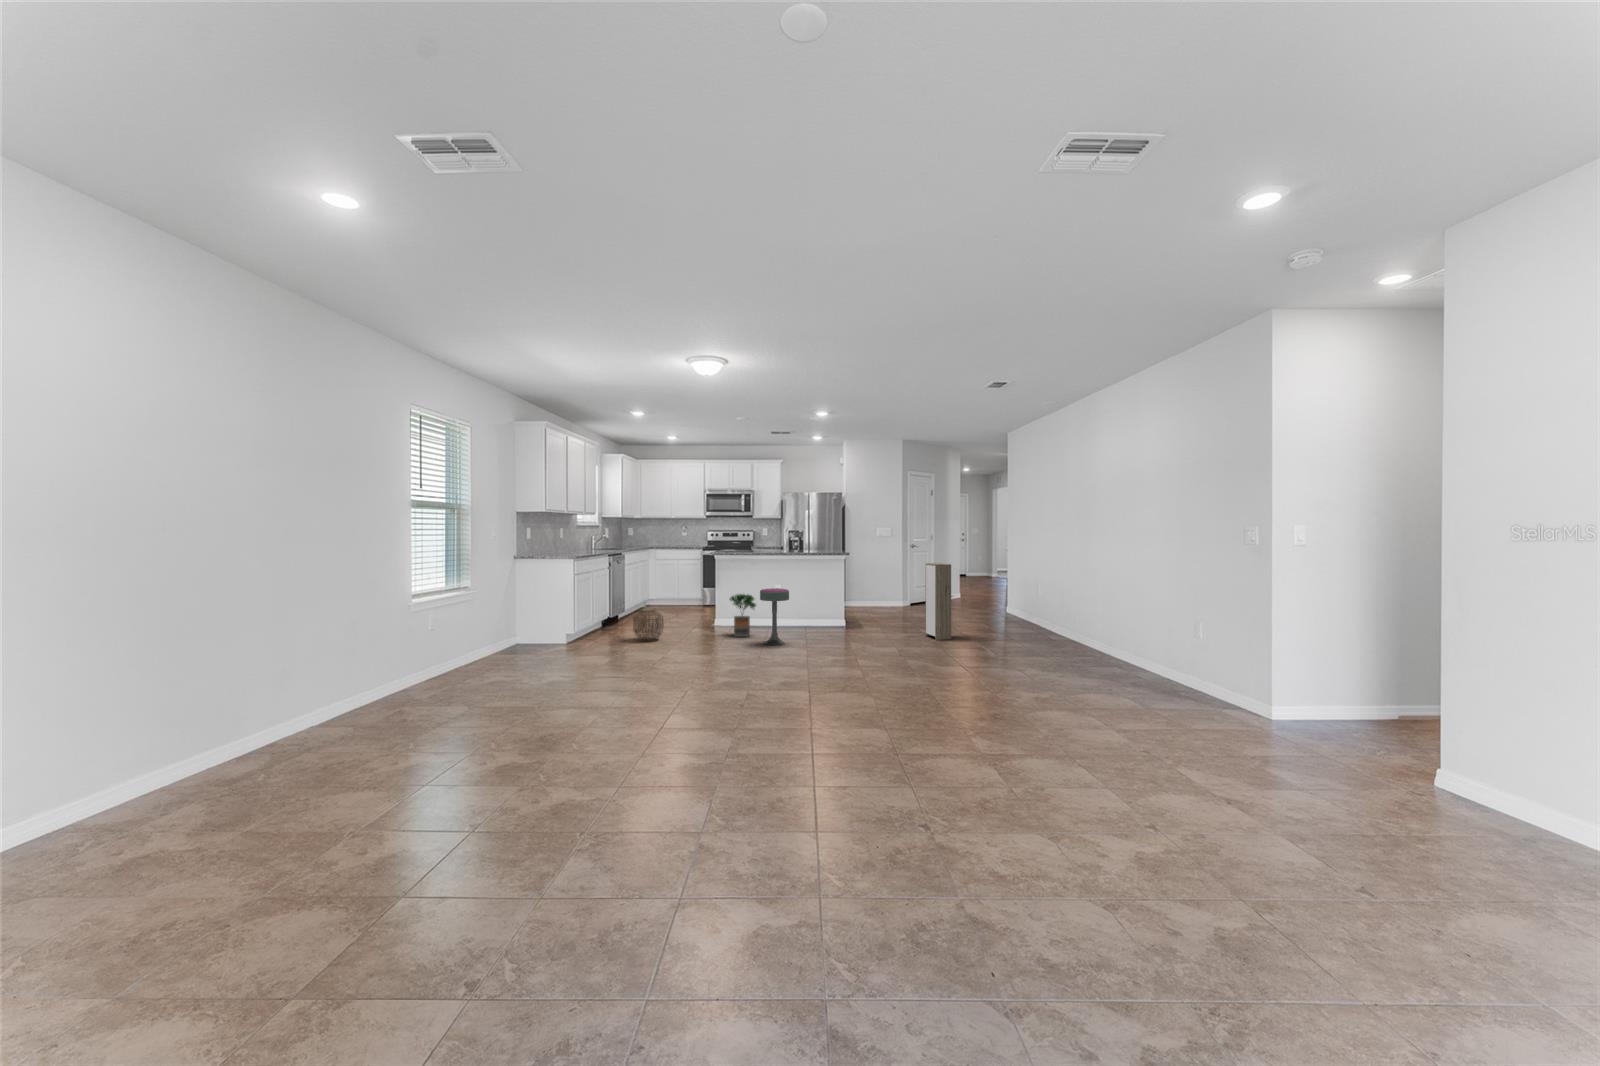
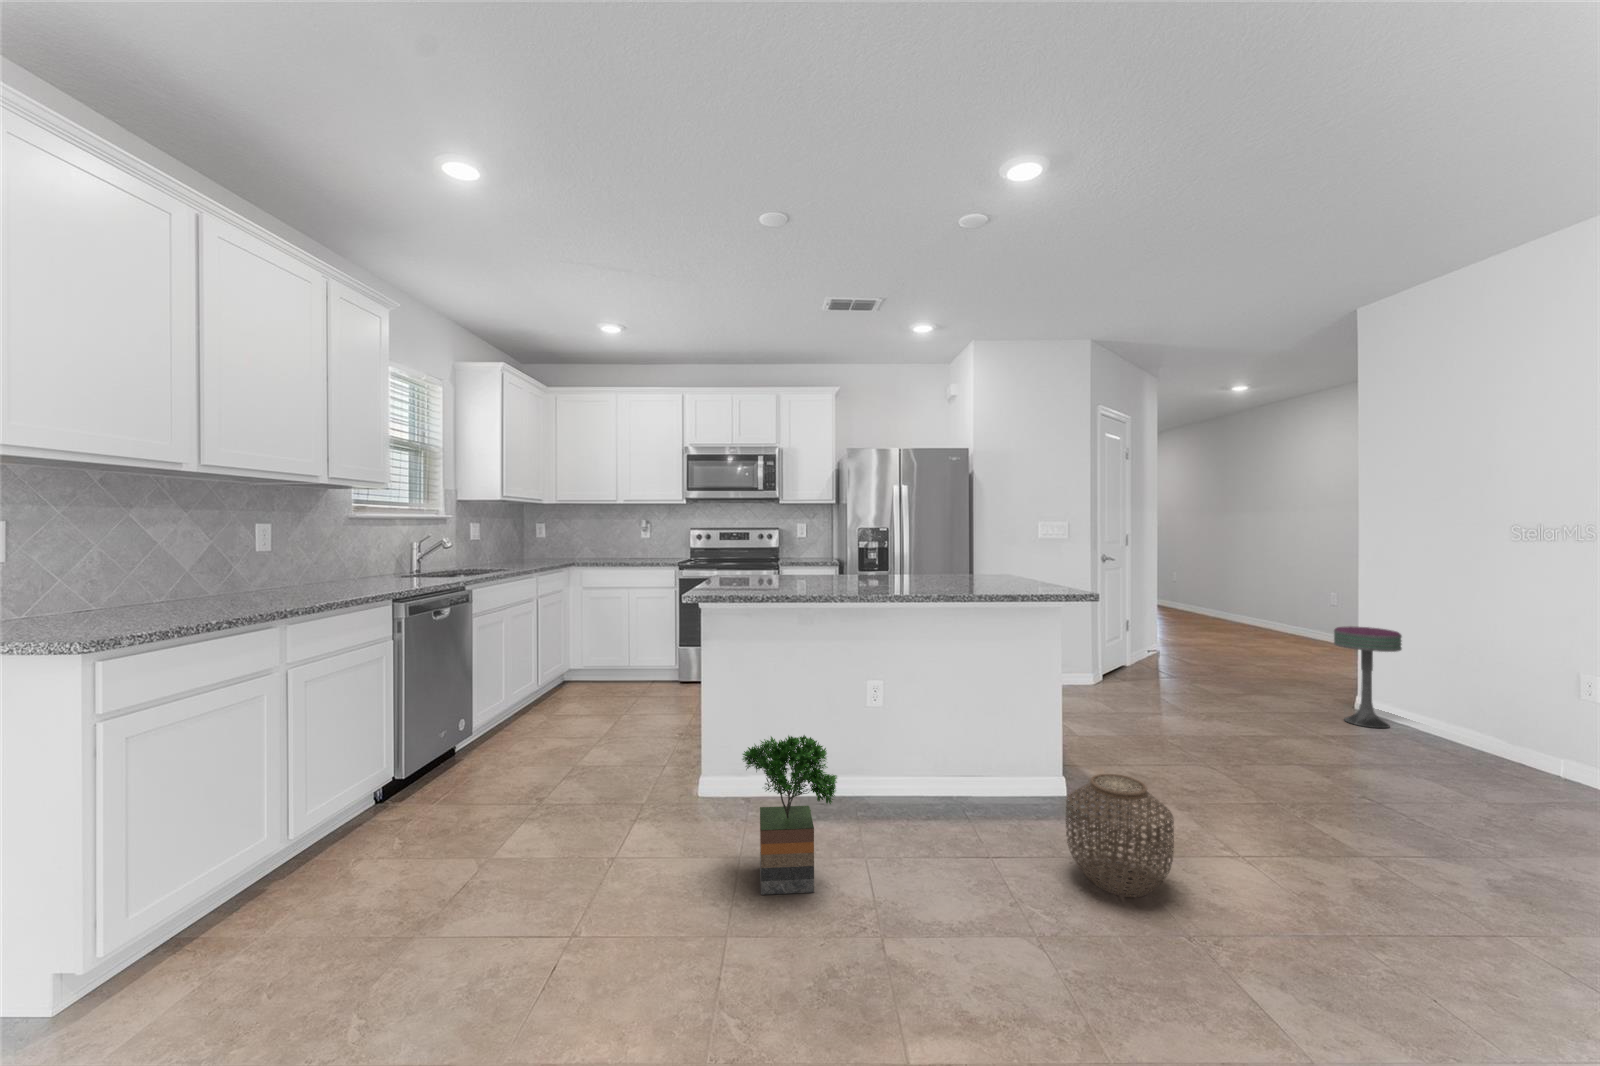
storage cabinet: present [925,563,951,640] -> none [1407,637,1558,933]
bar stool: present [760,588,789,645] -> present [1334,627,1402,728]
woven basket: present [633,608,664,641] -> present [1066,774,1174,897]

